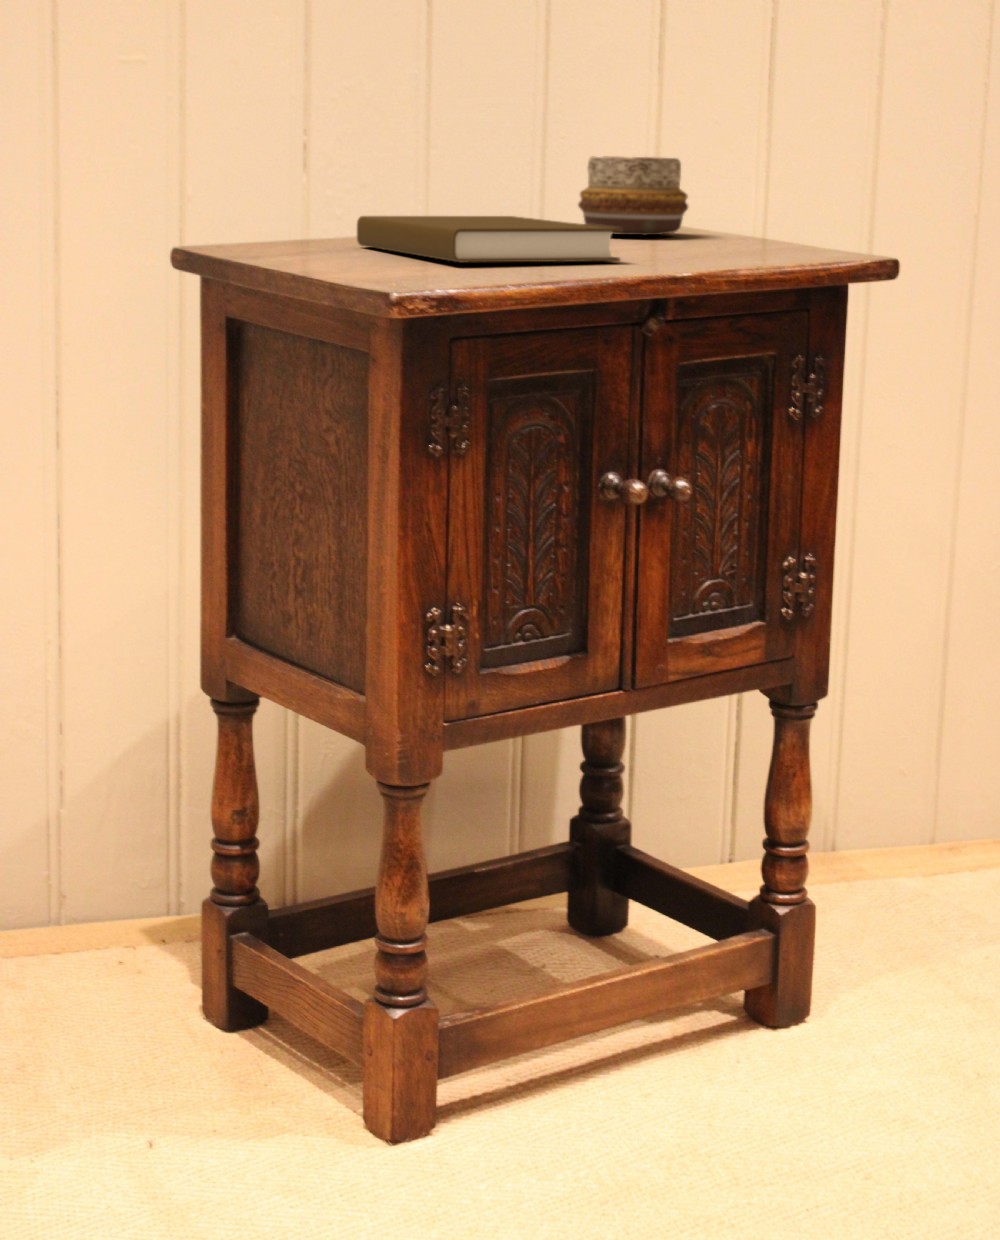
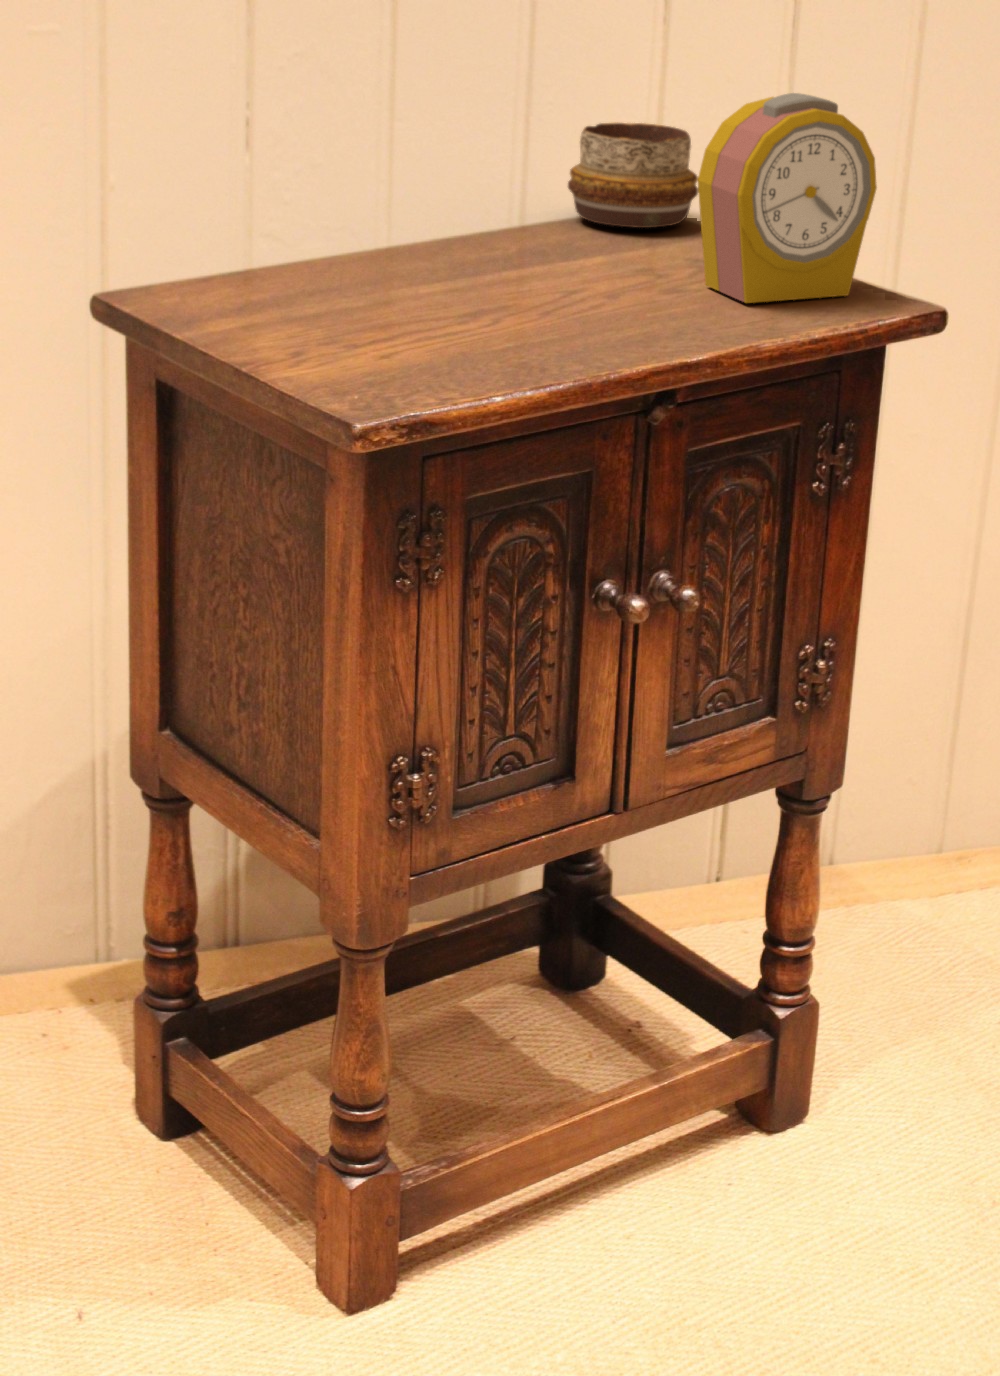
alarm clock: none [682,86,832,256] -> present [698,93,877,303]
book: present [357,216,621,262] -> none [306,224,626,340]

